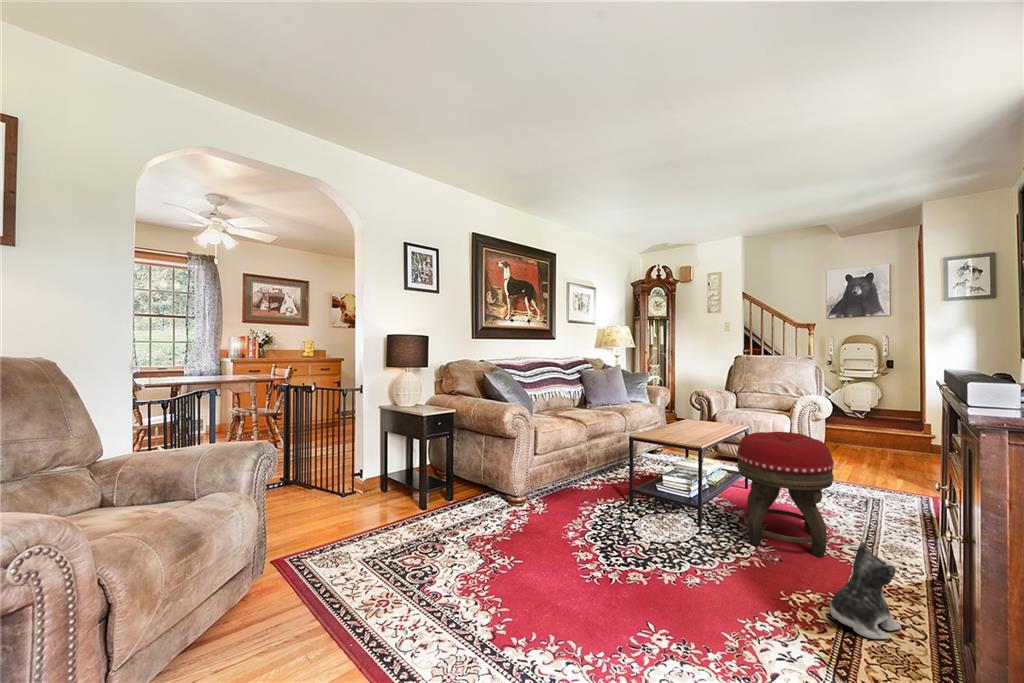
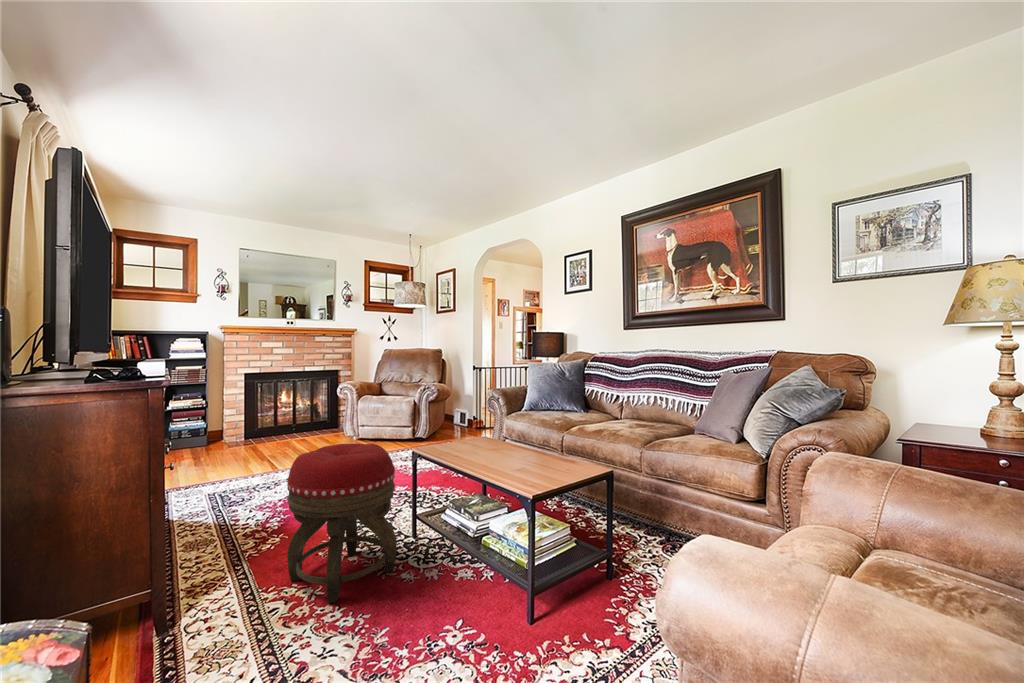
plush toy: present [829,542,901,639] -> none [198,492,248,562]

